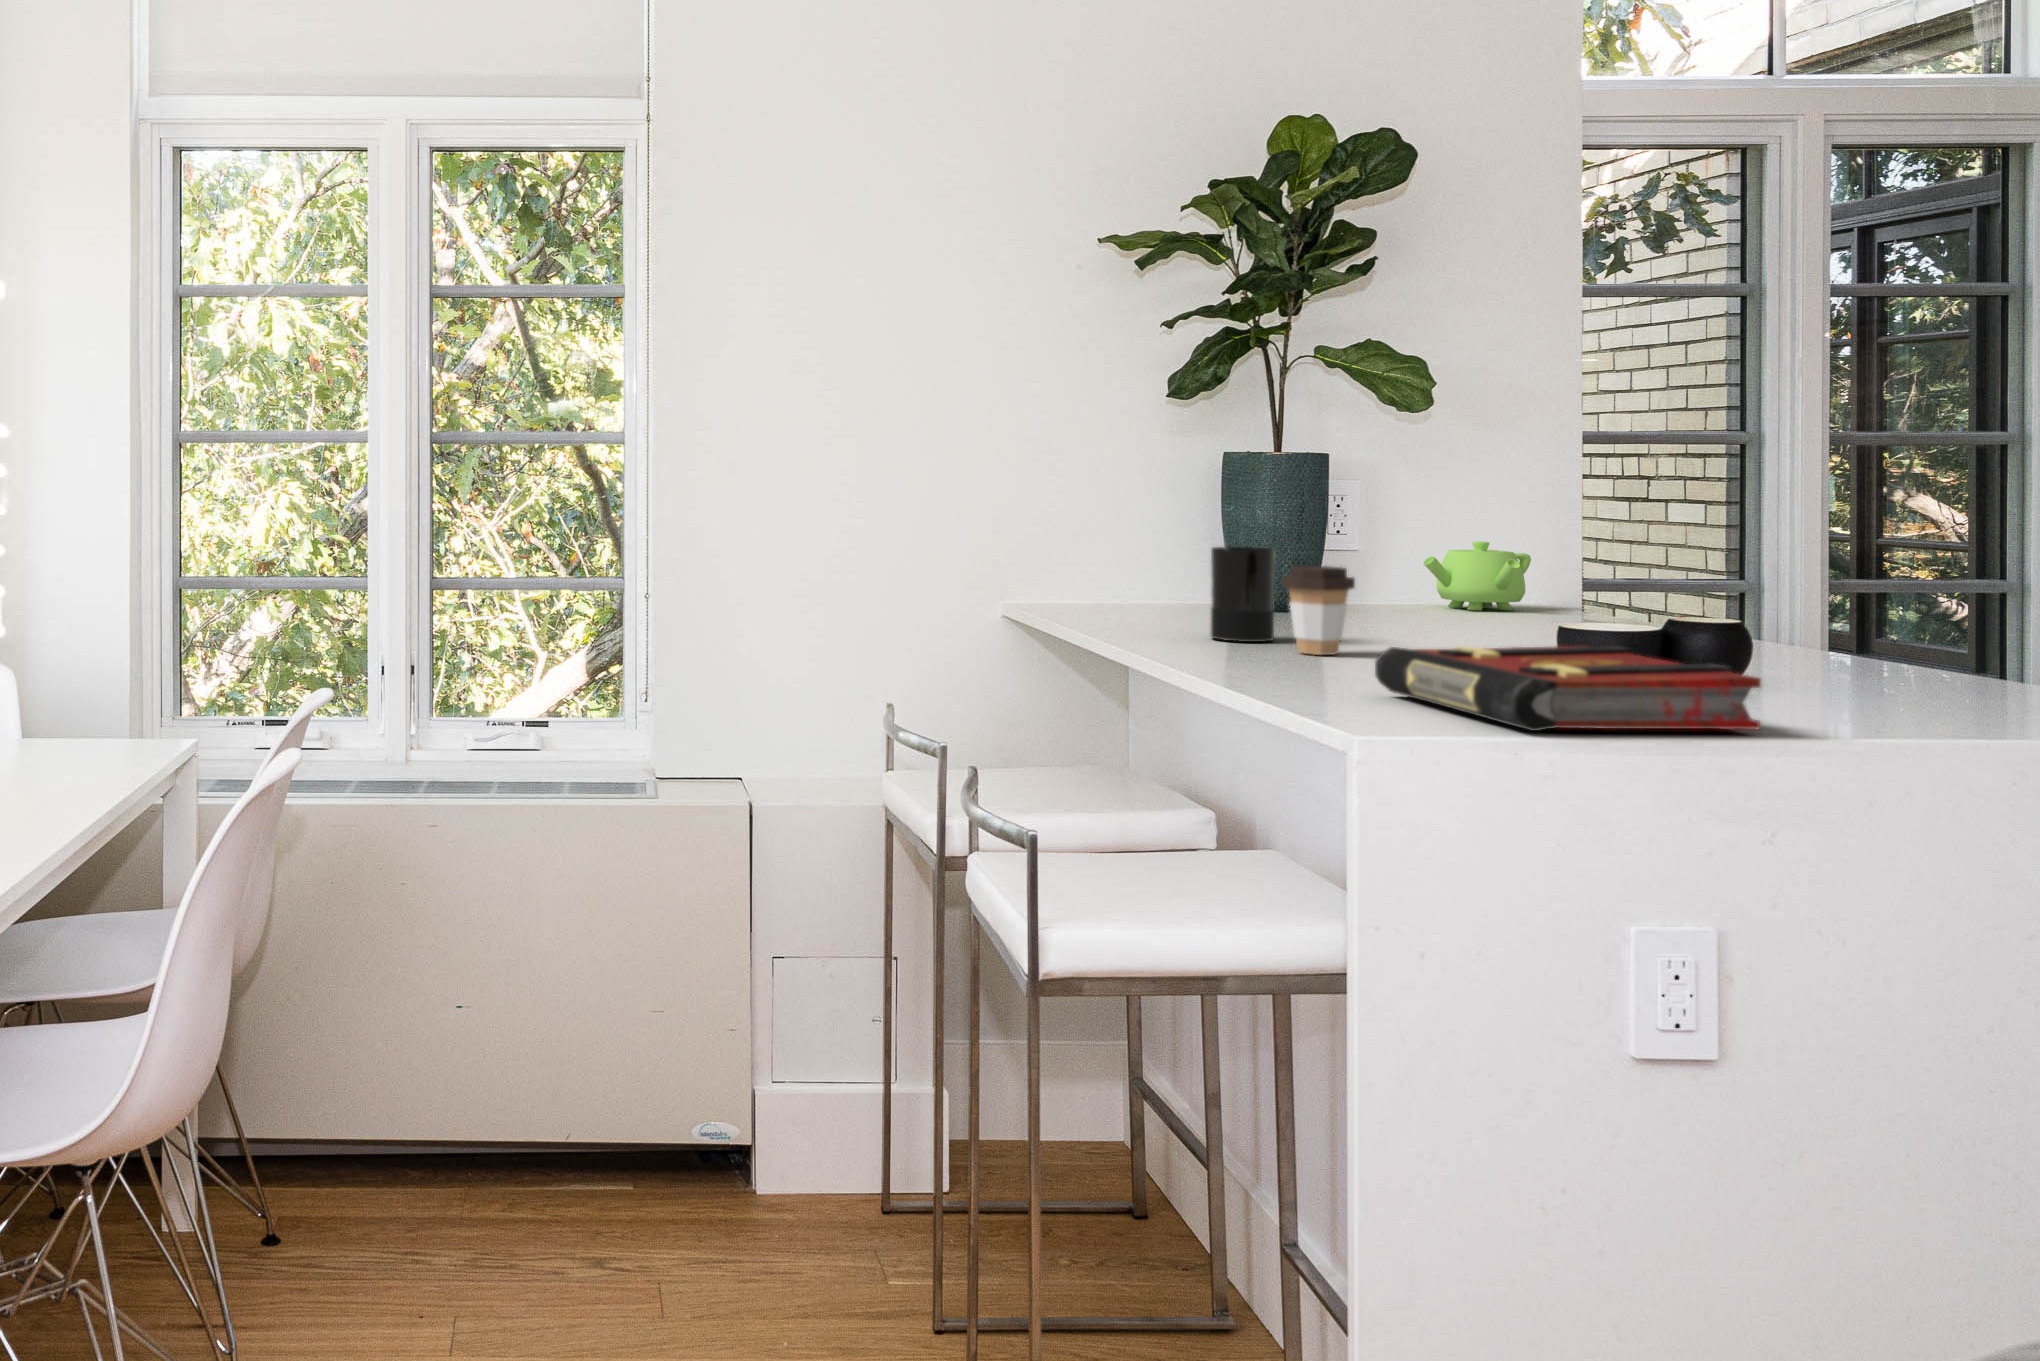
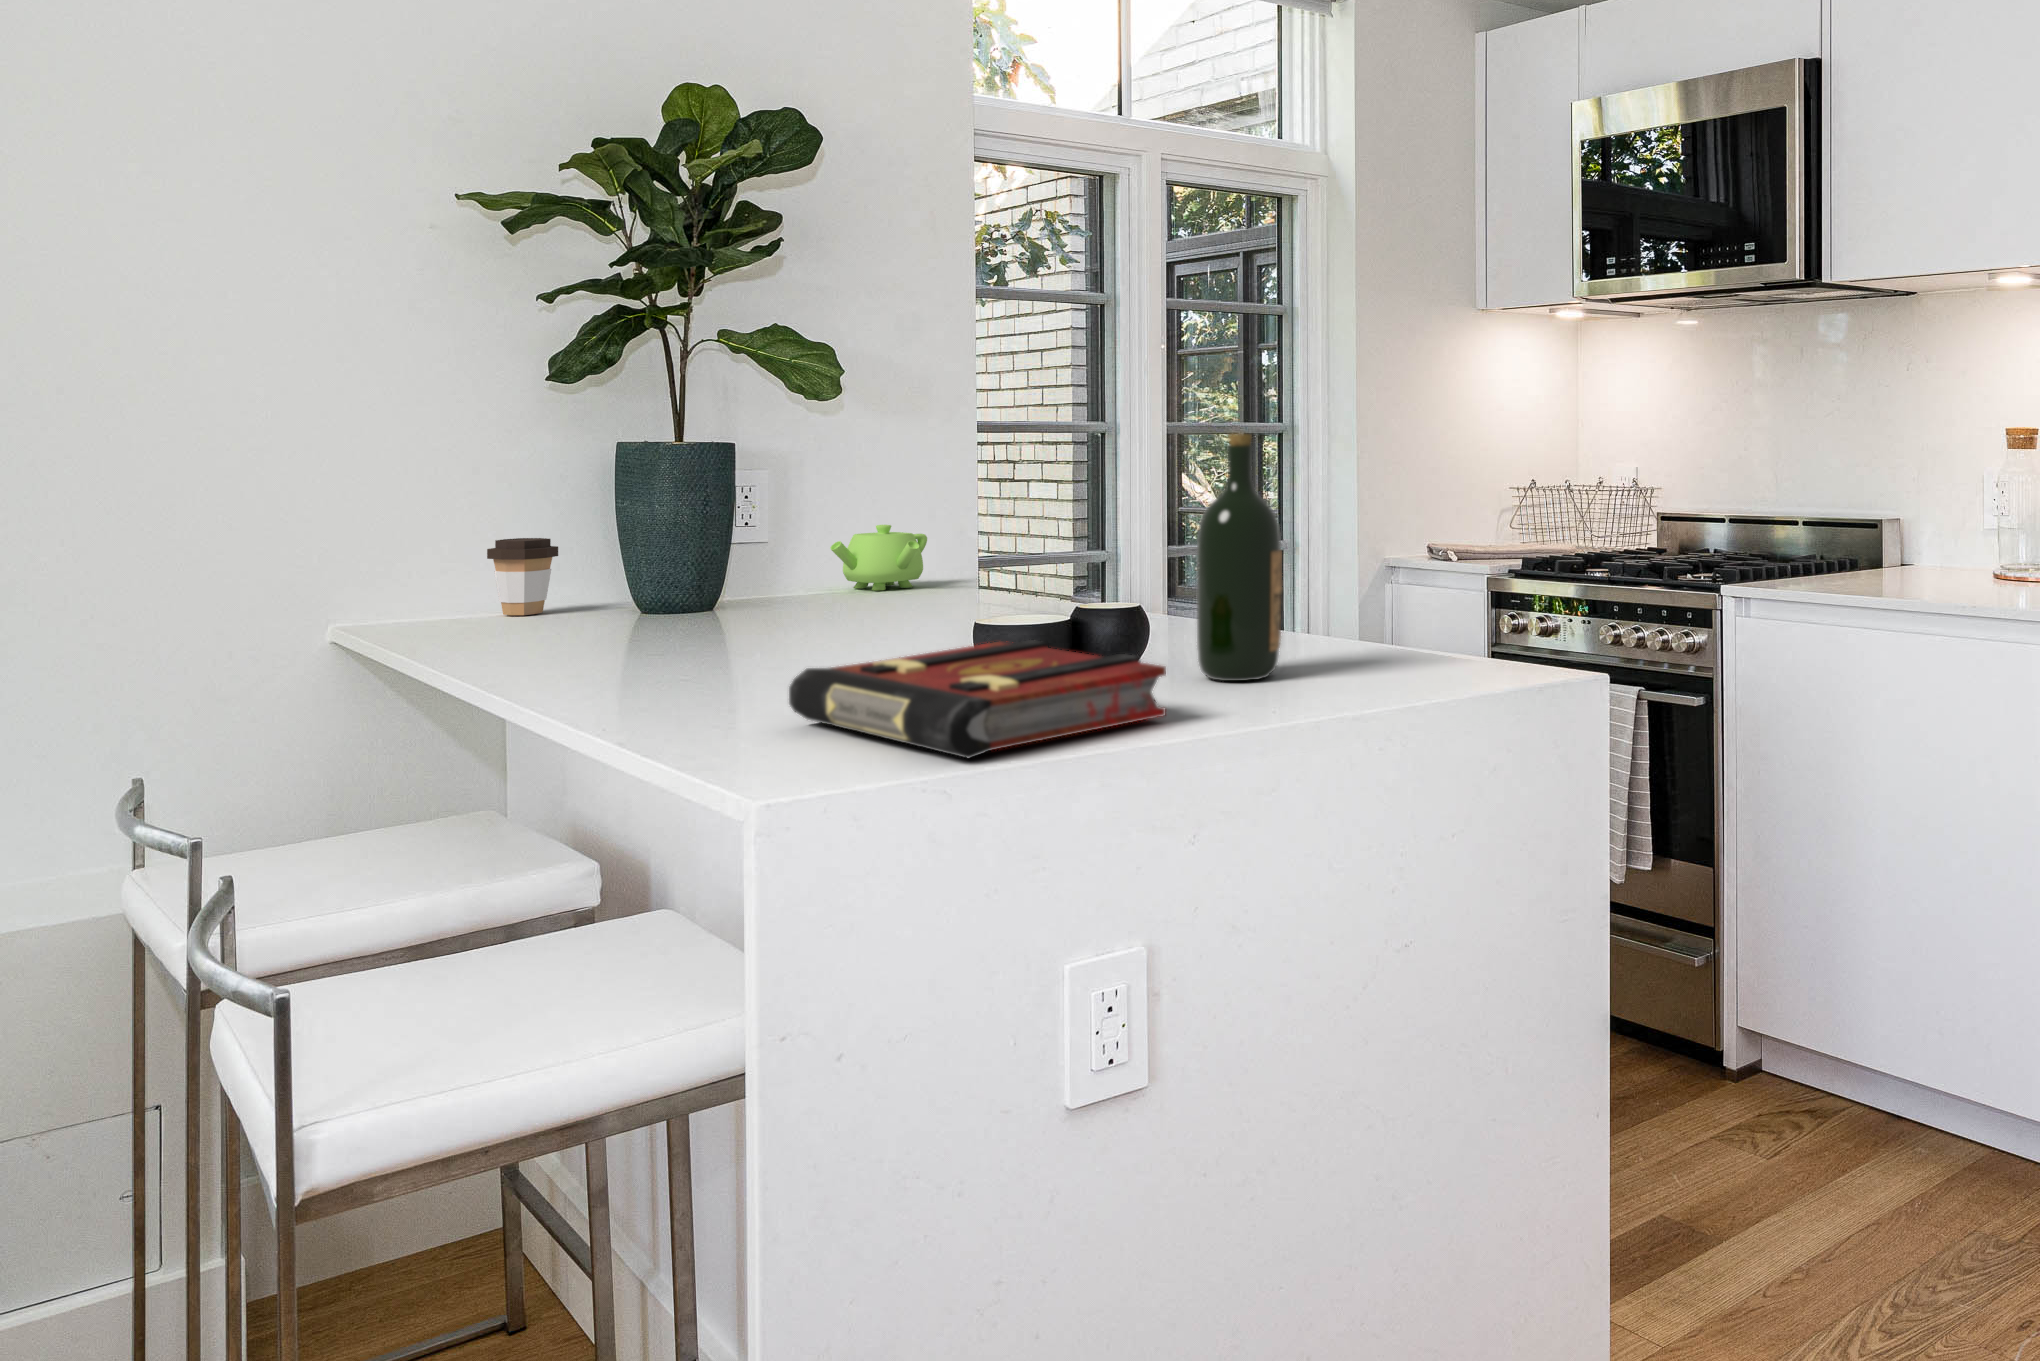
wine bottle: none [1826,437,1946,719] -> present [1197,434,1282,681]
candle: present [1211,546,1275,642] -> none [582,543,671,661]
coffee cup: present [1282,566,1355,655] -> present [487,538,558,615]

